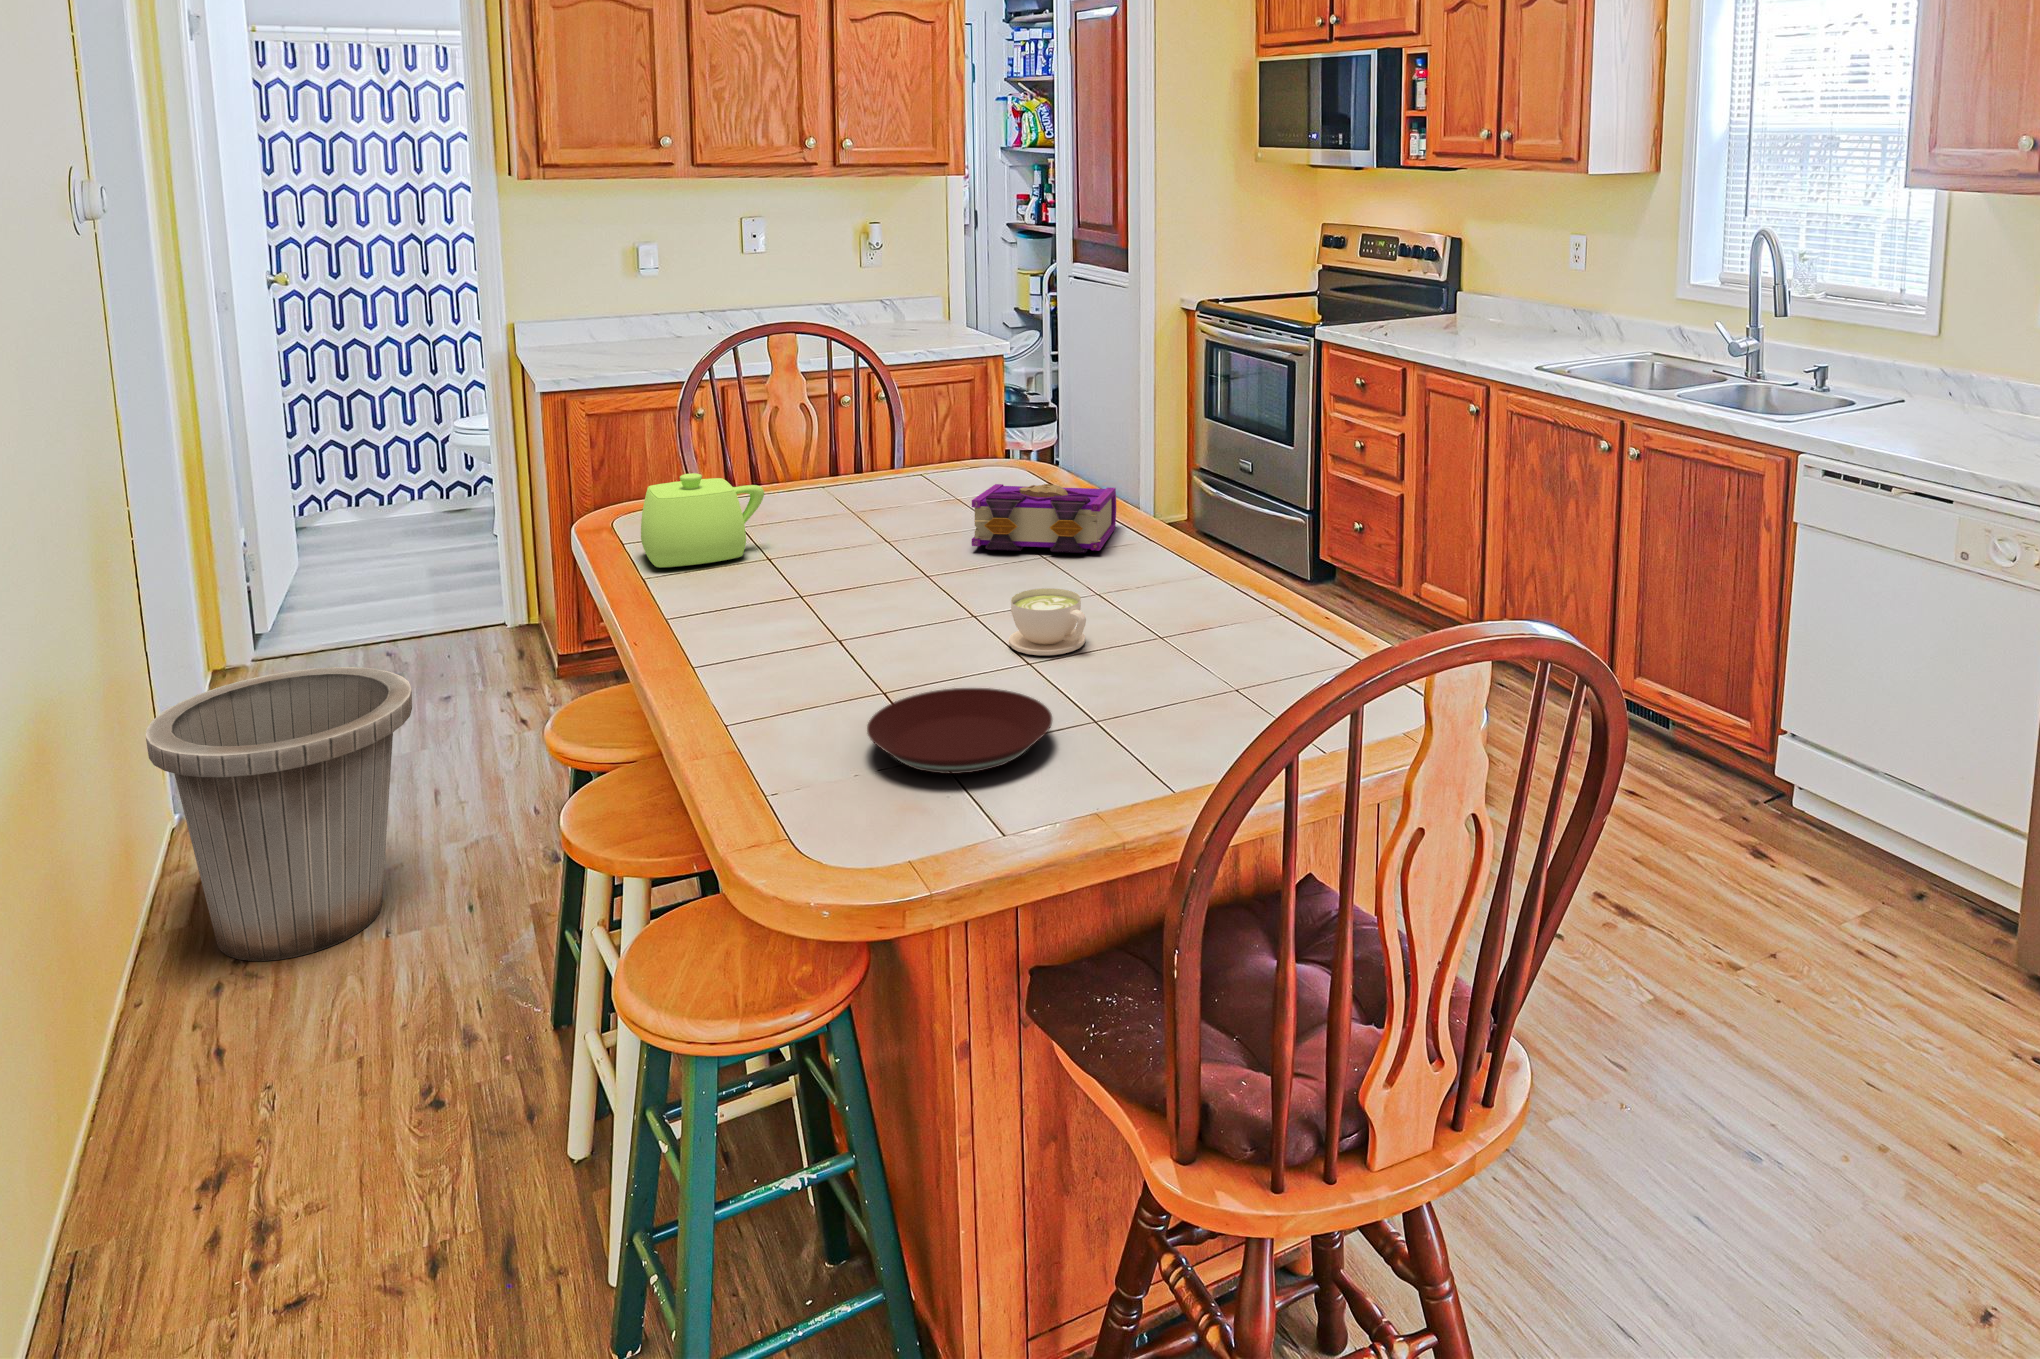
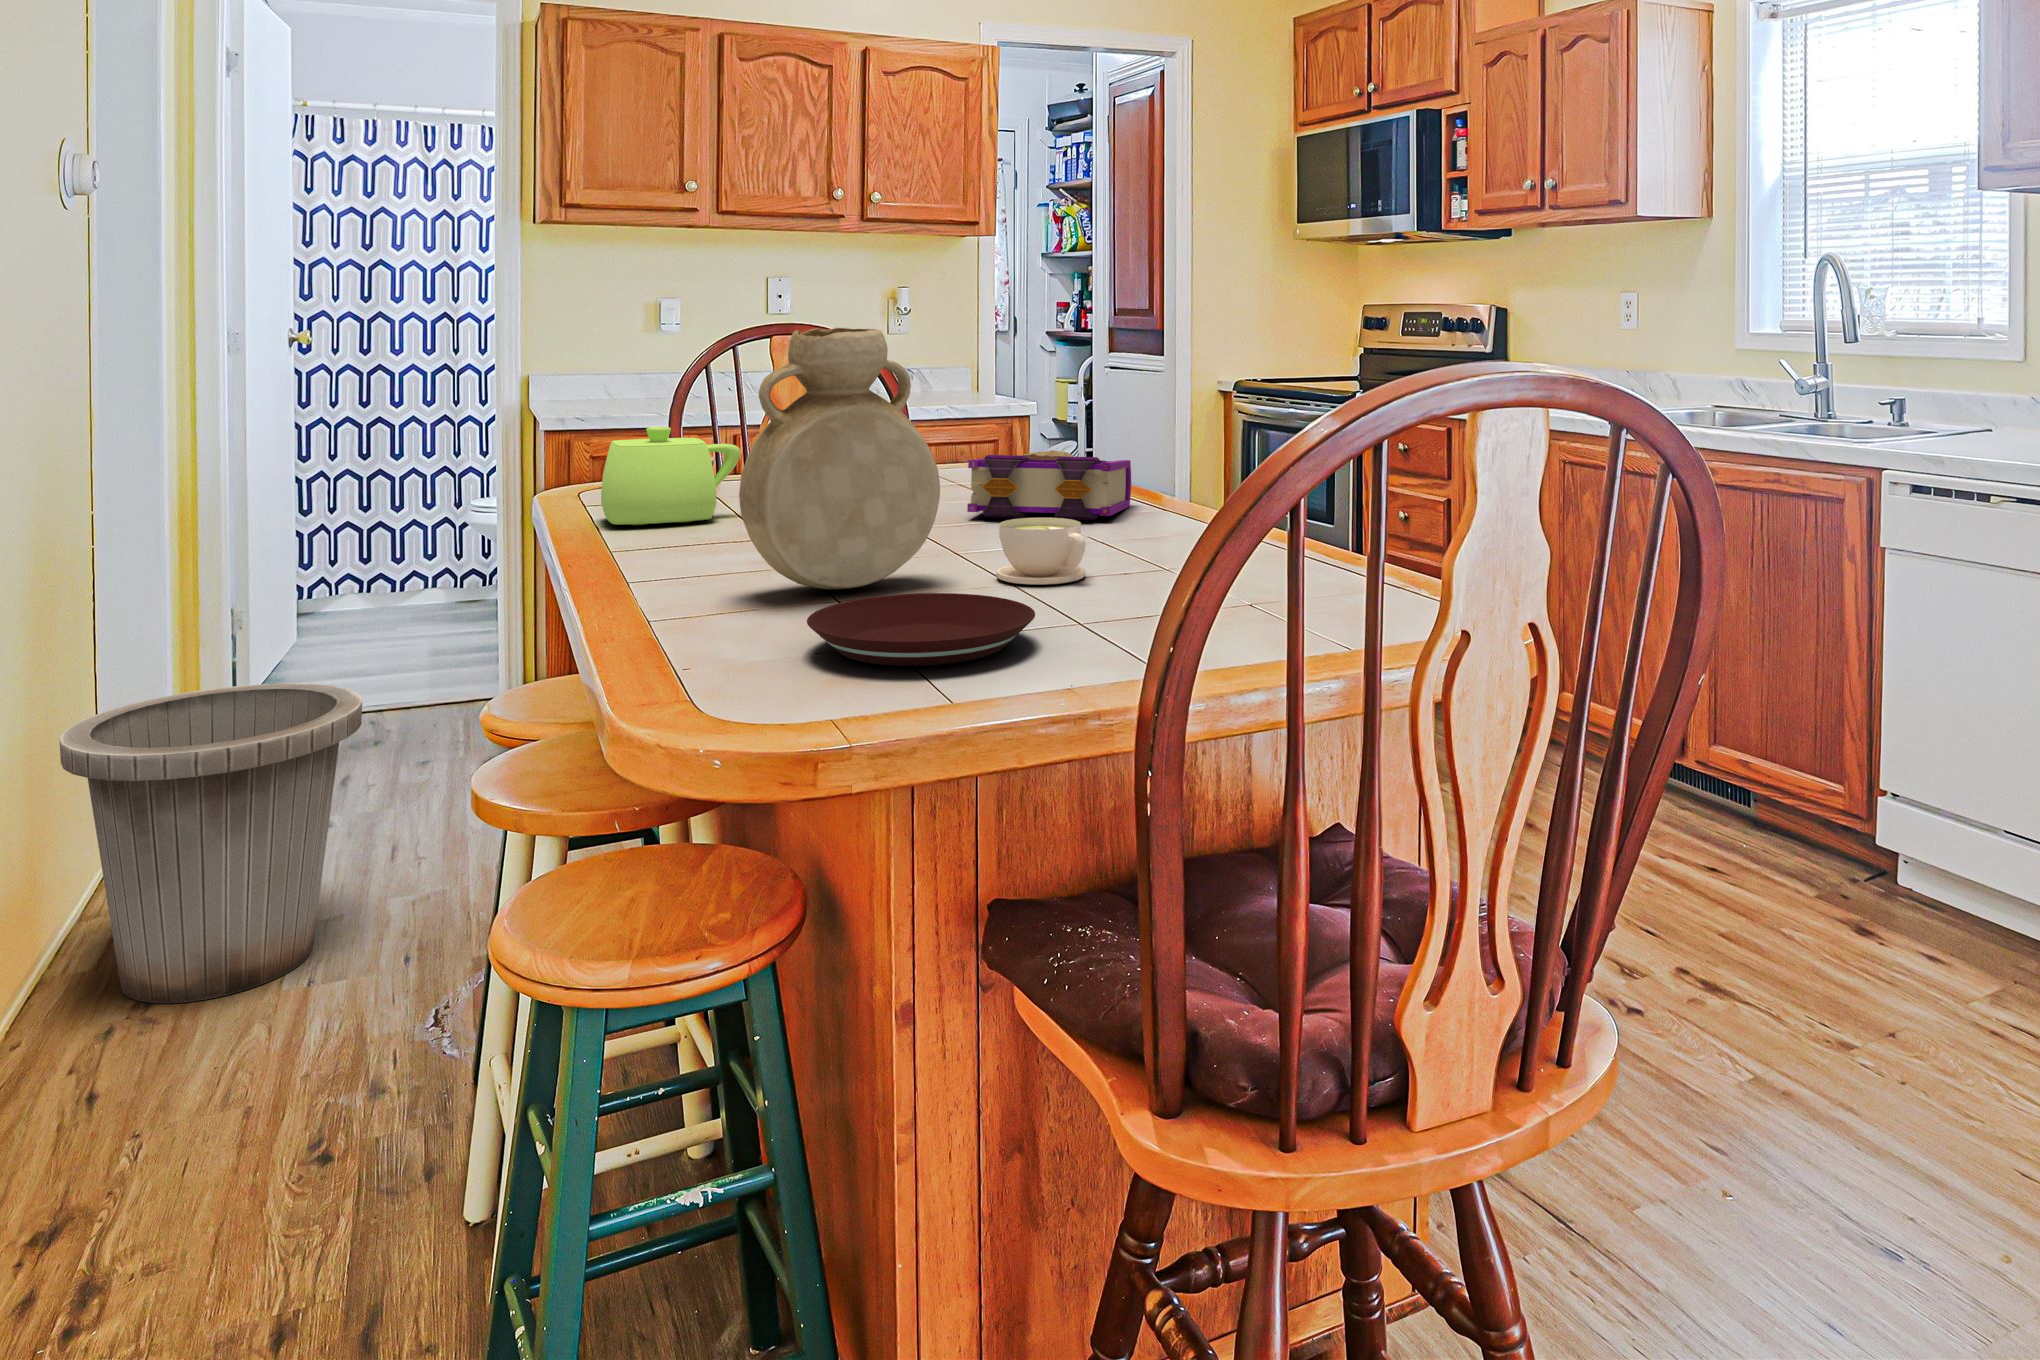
vase: none [791,440,960,667] -> present [739,328,940,589]

